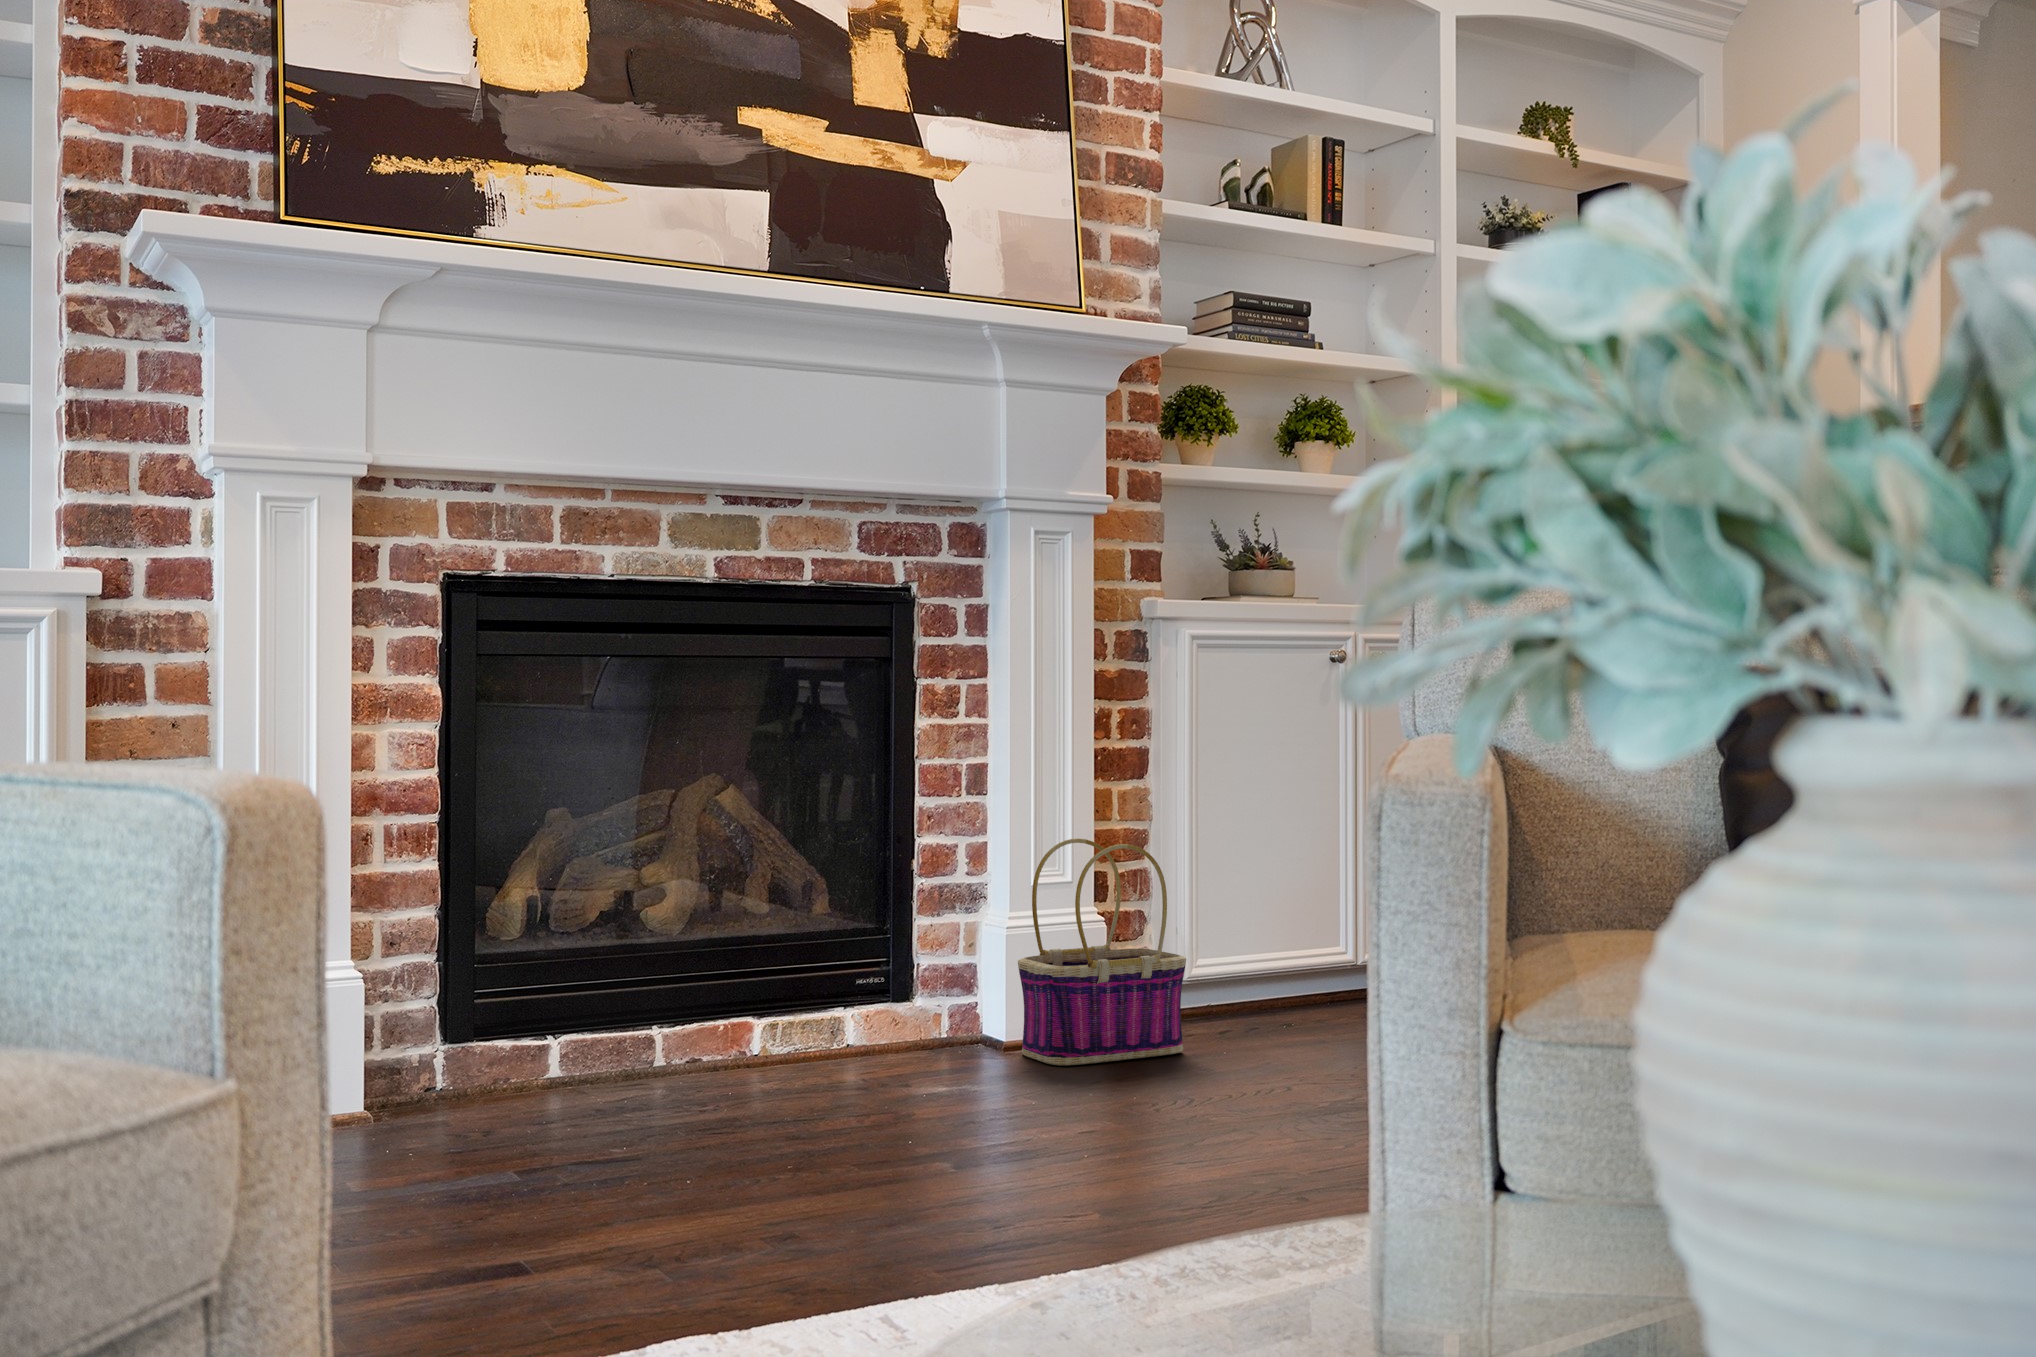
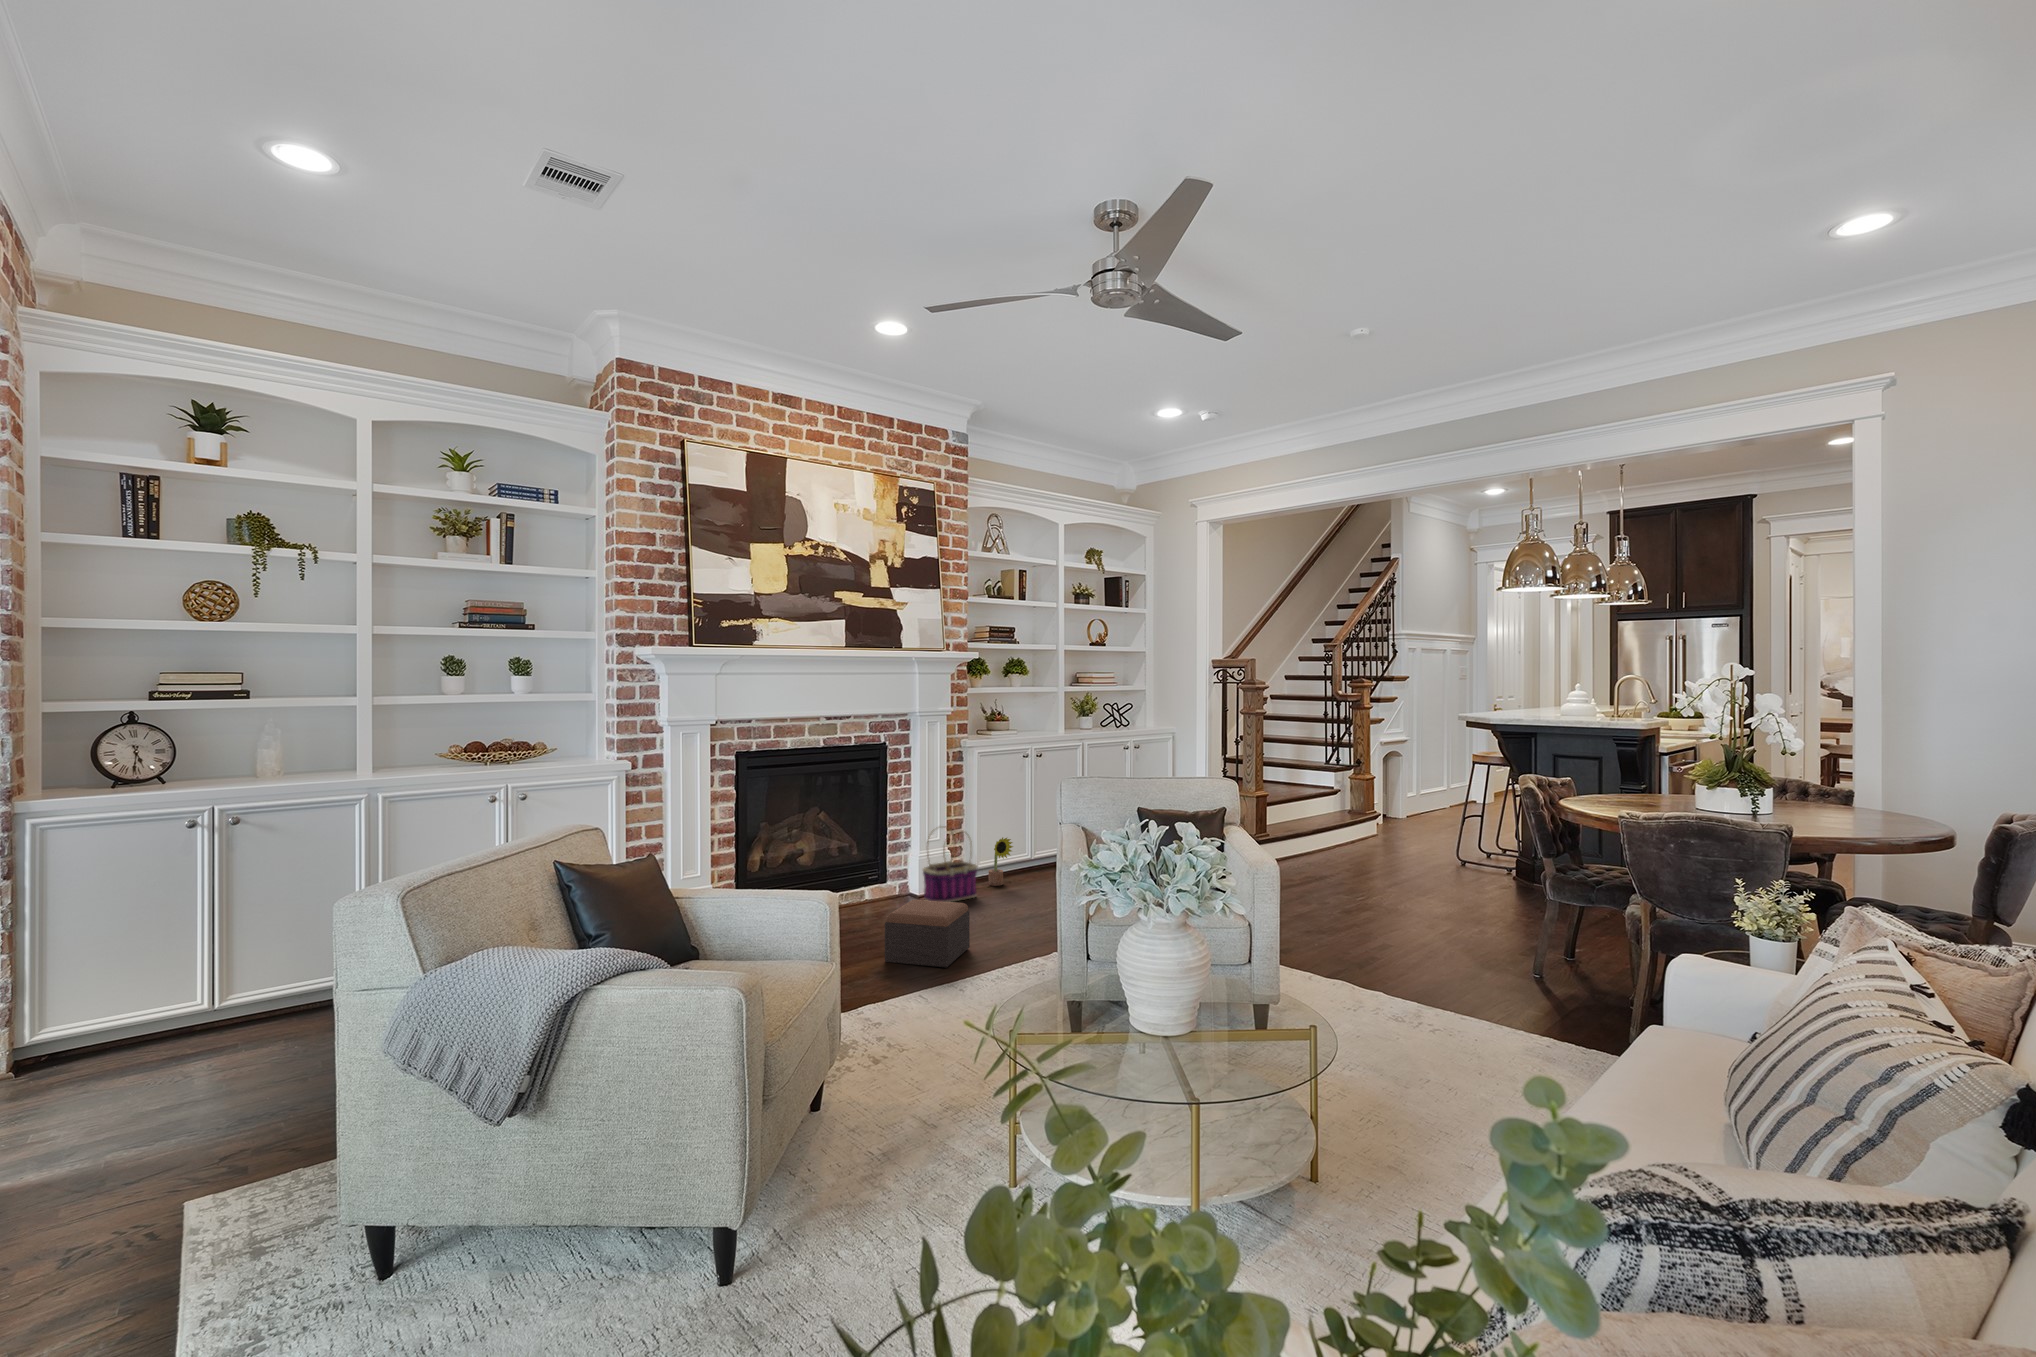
decorative plant: none [1226,882,1301,1029] -> present [989,838,1013,886]
footstool: none [830,1018,1125,1238] -> present [885,900,970,967]

